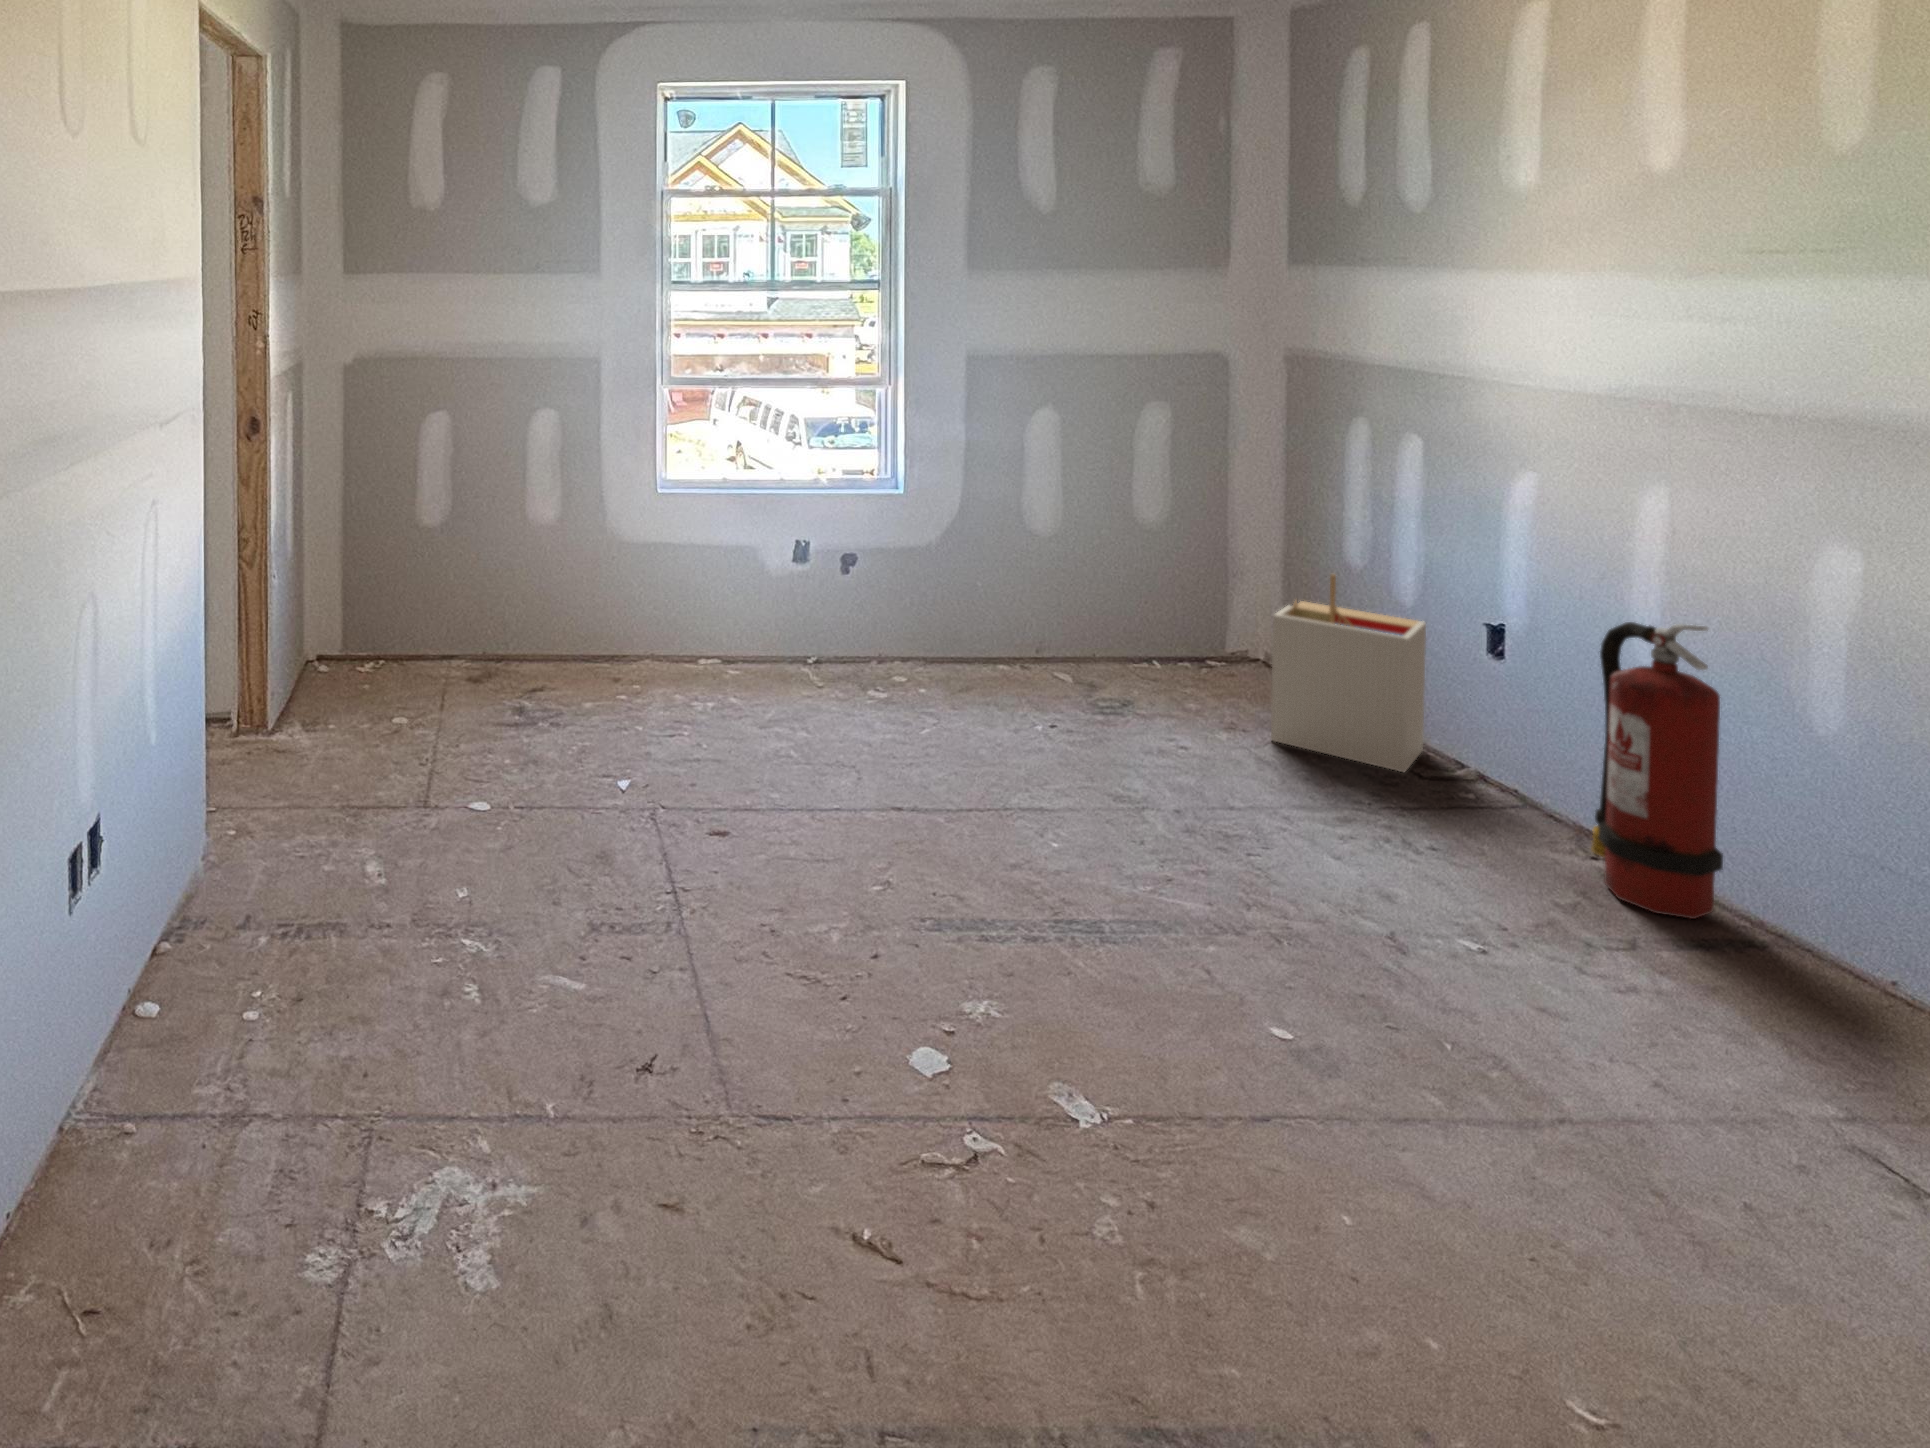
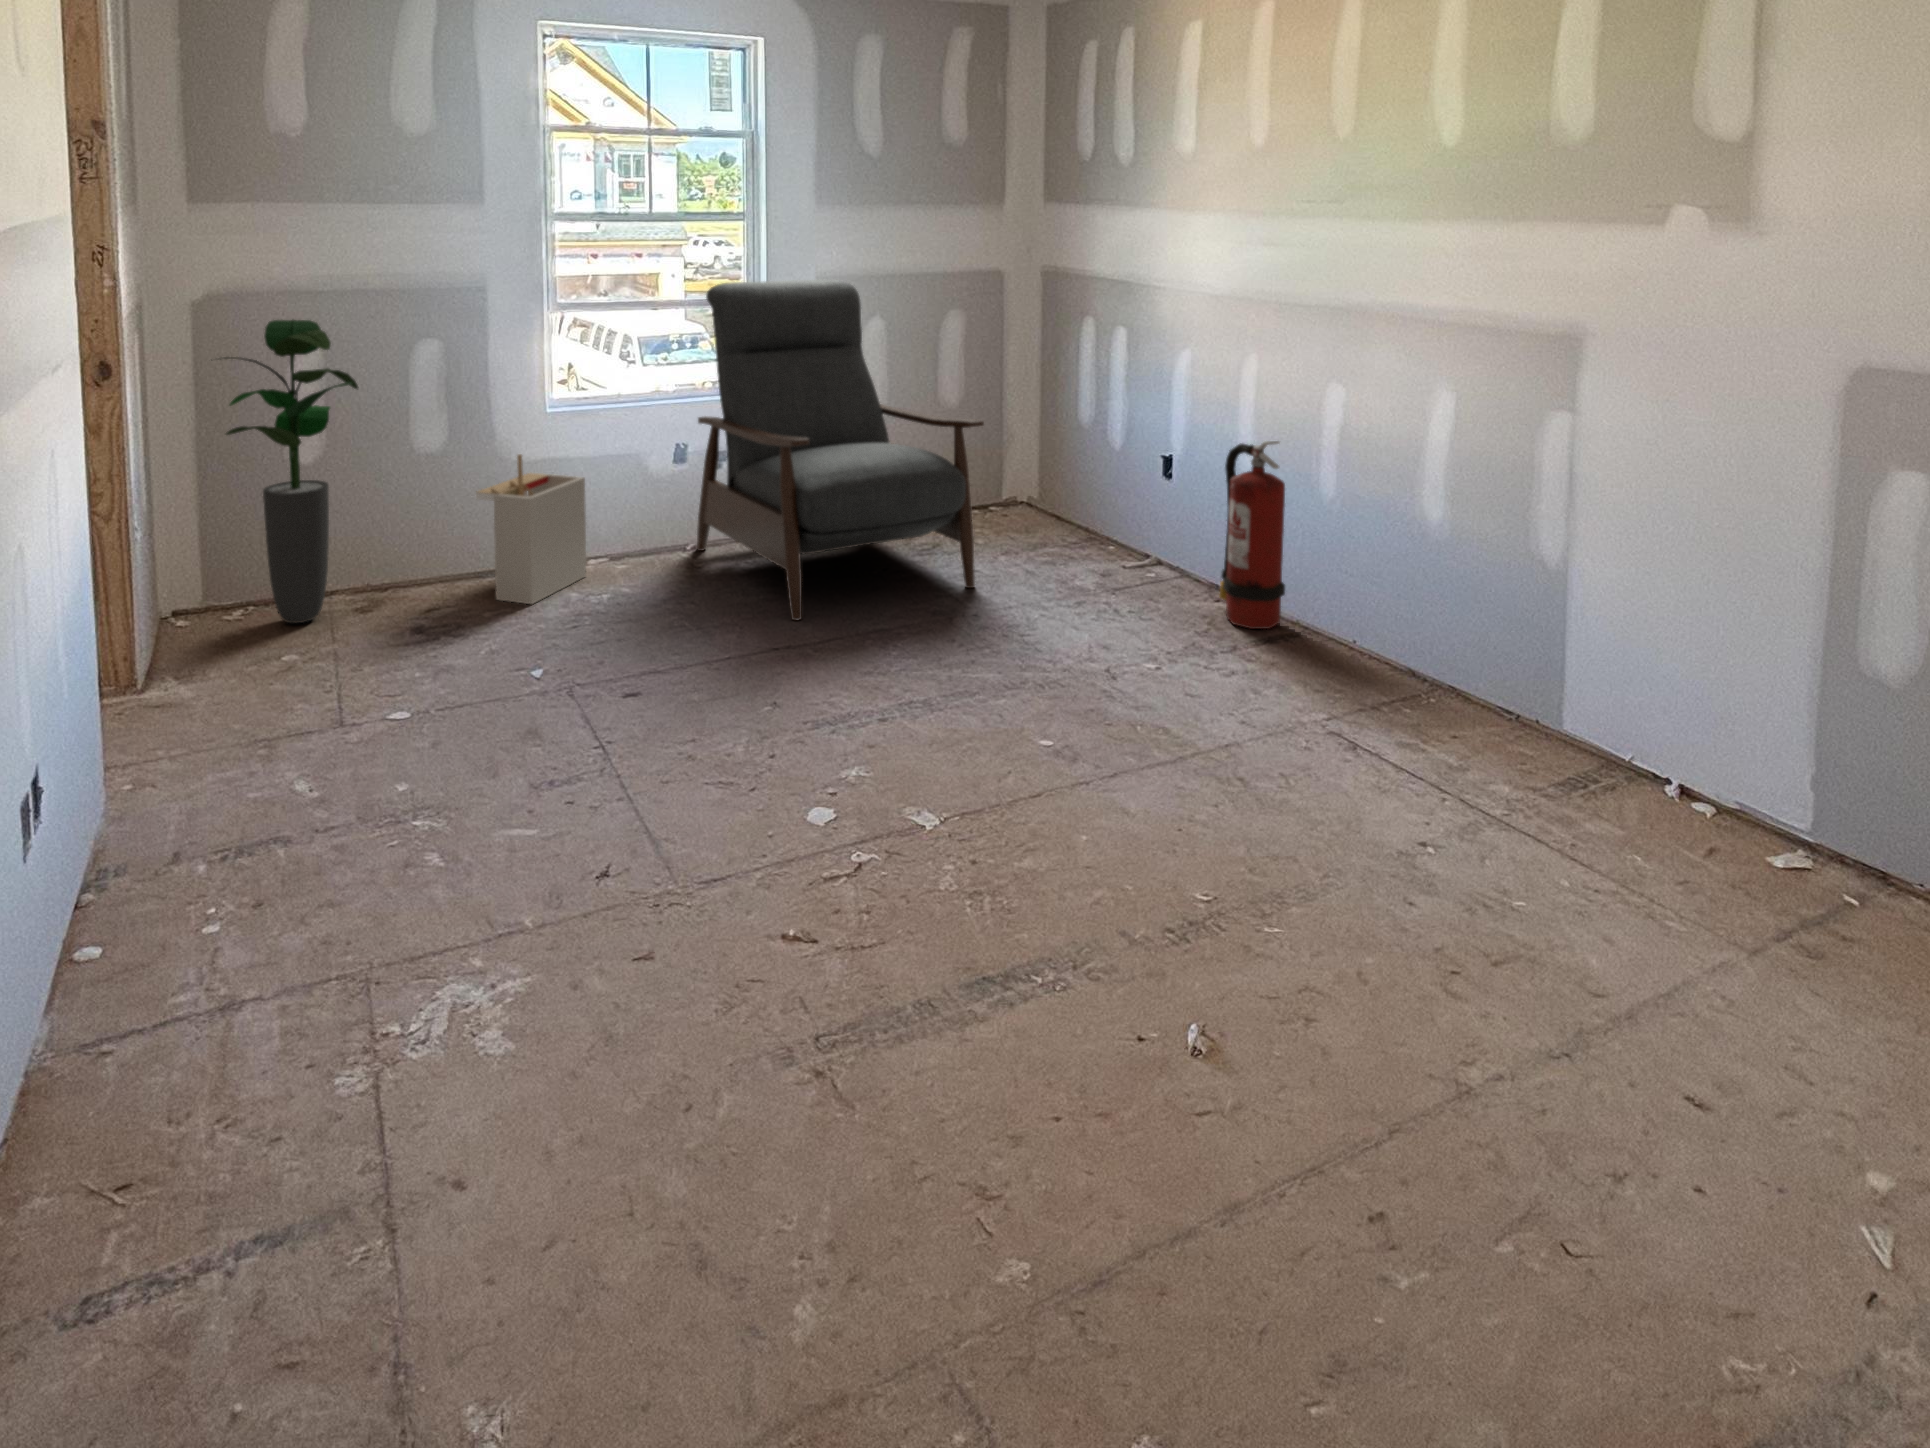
chair: none [823,360,1194,775] -> present [697,279,984,620]
potted plant: none [344,385,476,690] -> present [224,320,358,623]
storage bin: present [1271,574,1426,772] -> present [476,454,586,604]

